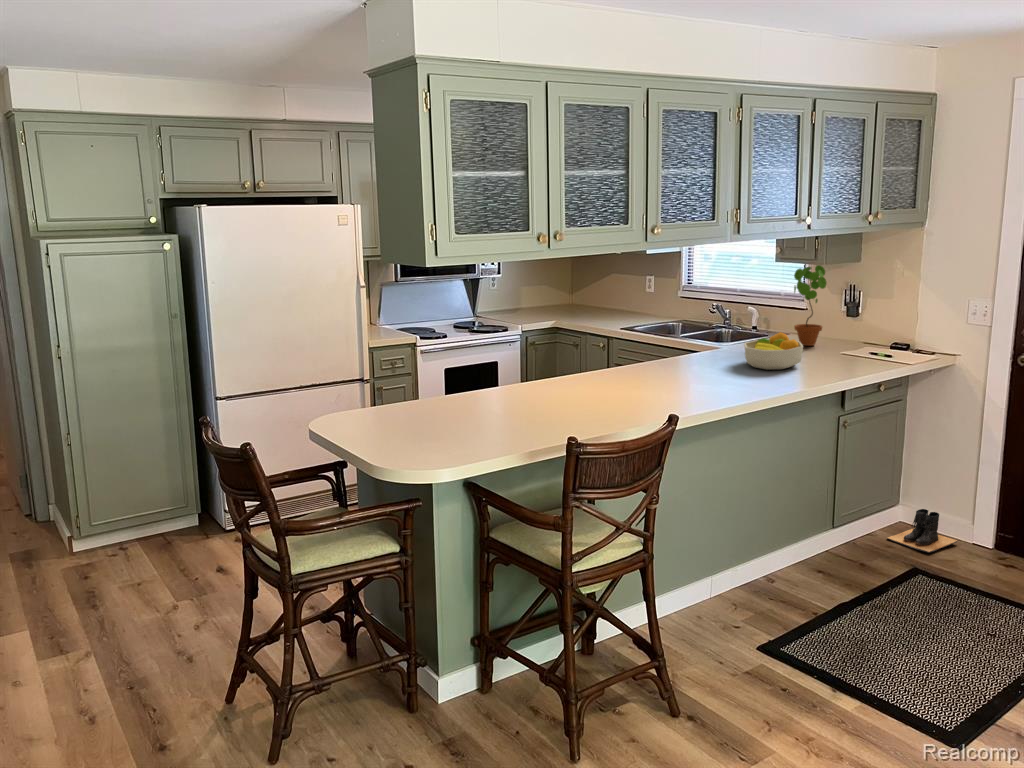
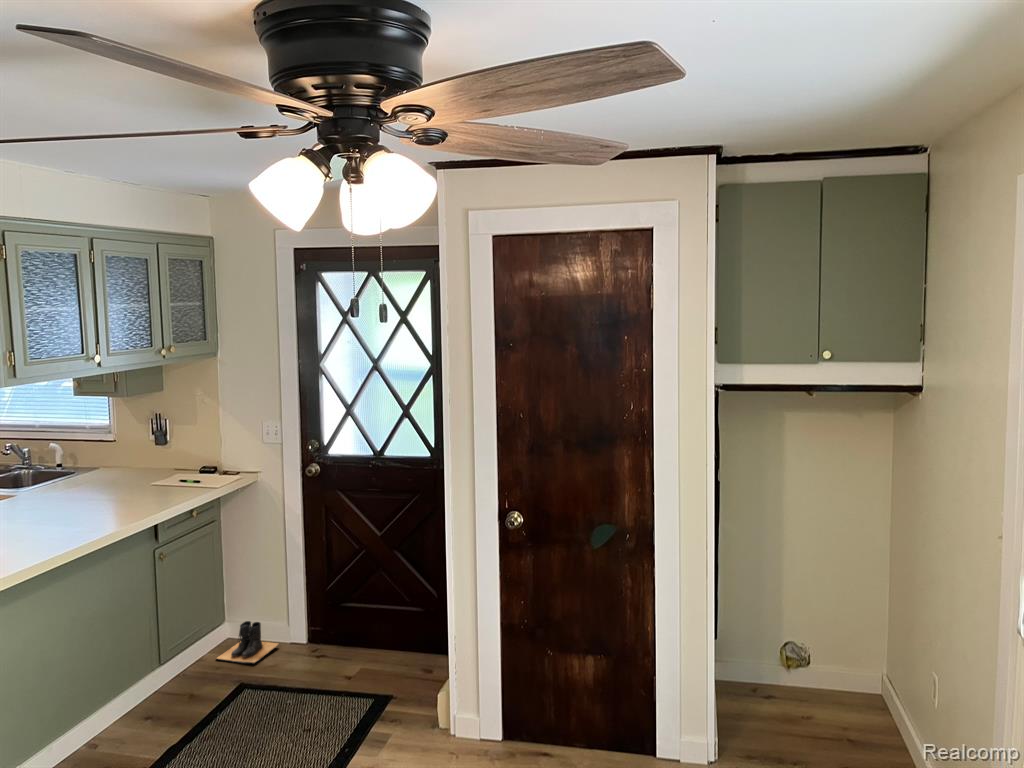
potted plant: present [794,265,826,346] -> none [95,398,130,481]
fruit bowl: present [744,332,803,370] -> none [38,473,106,517]

